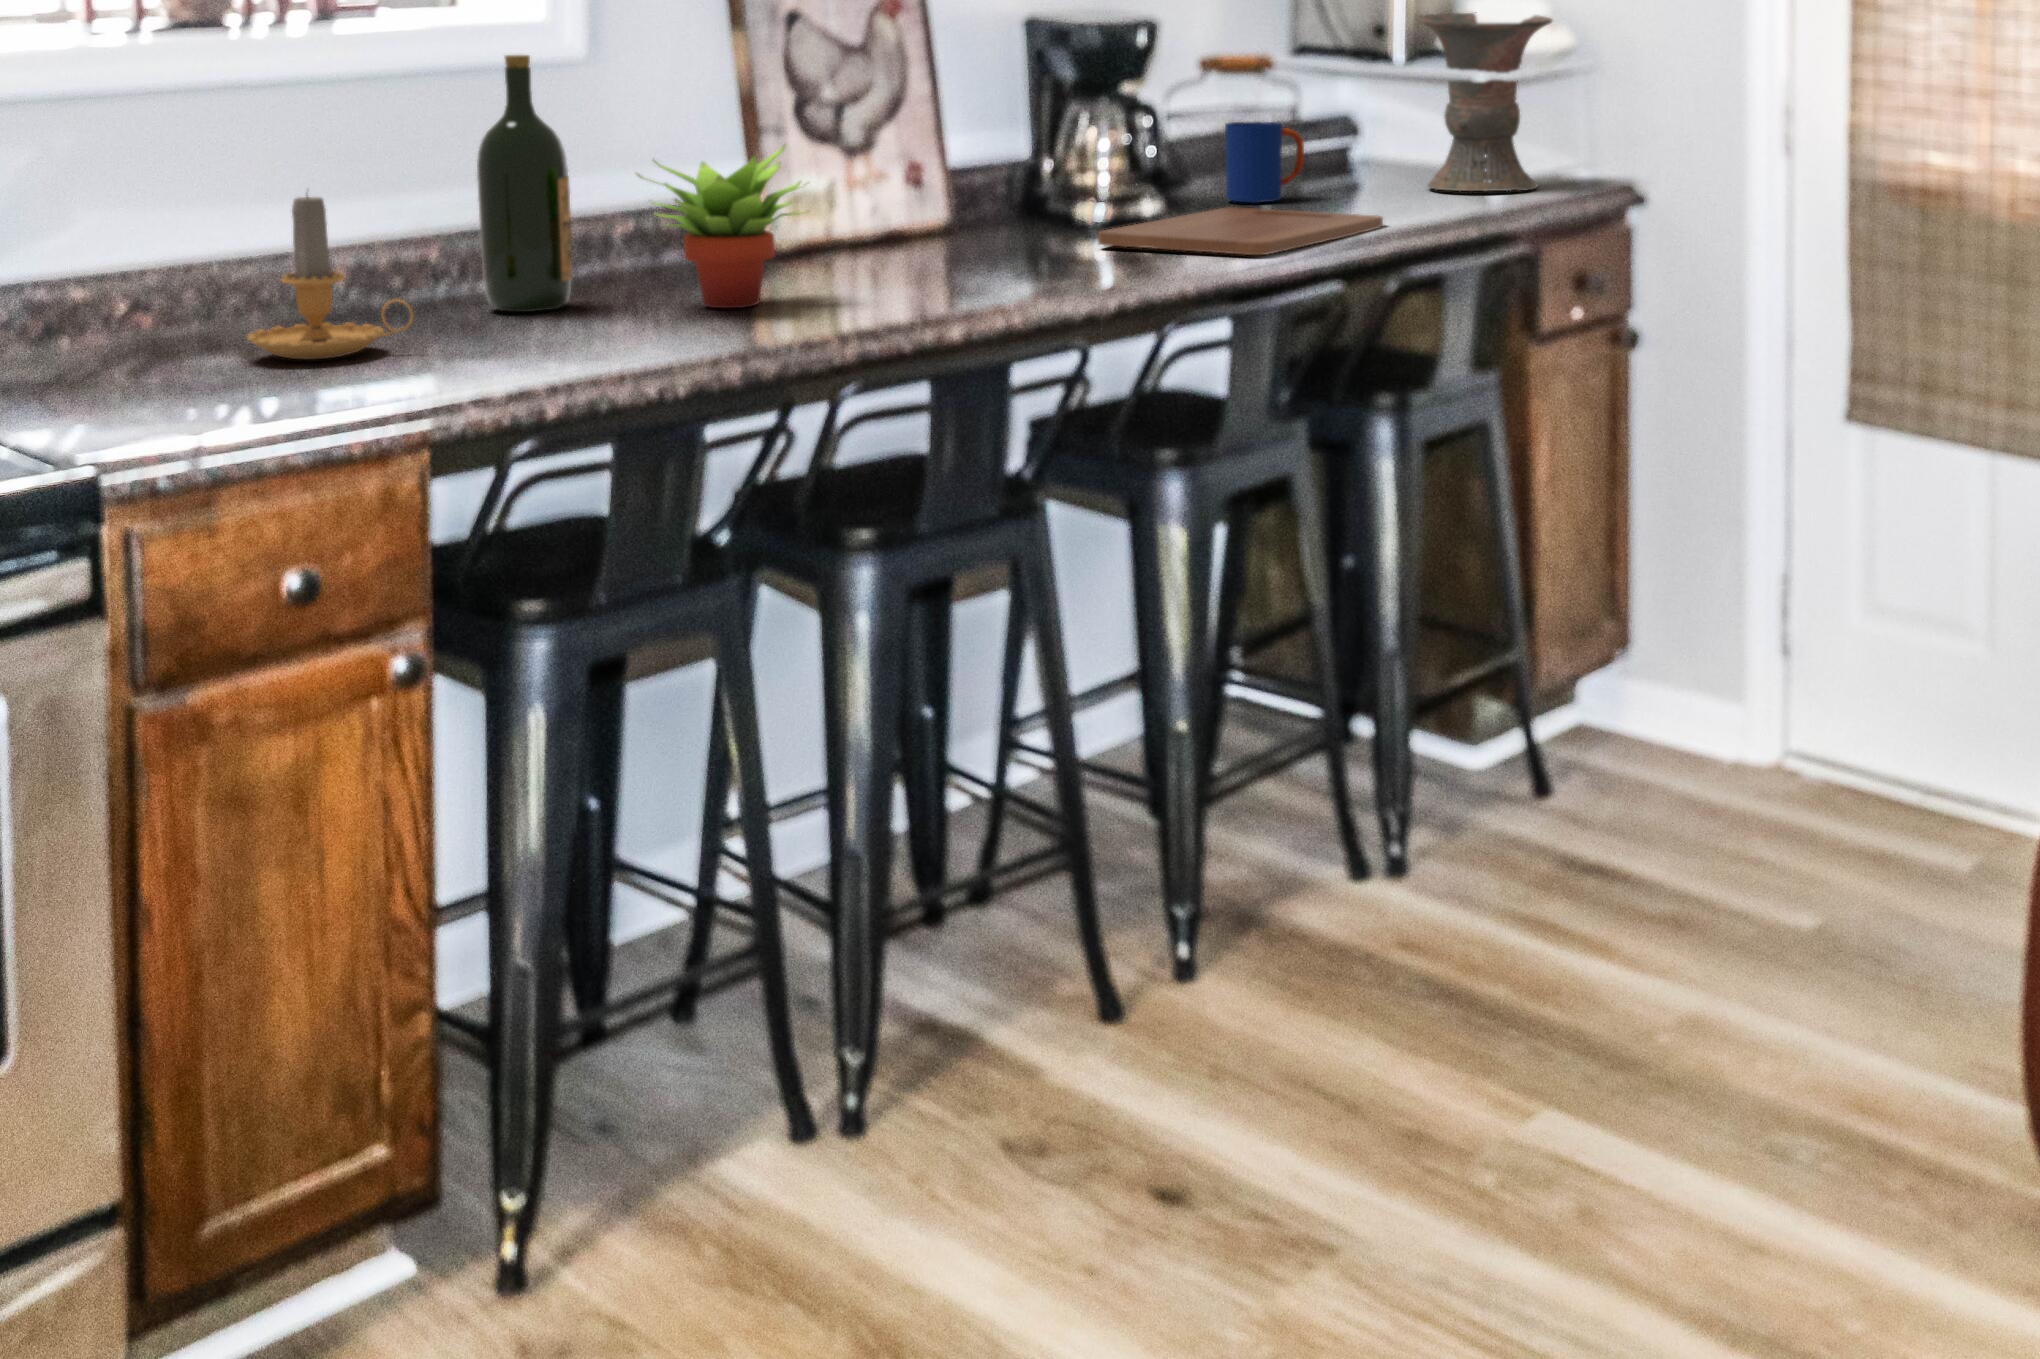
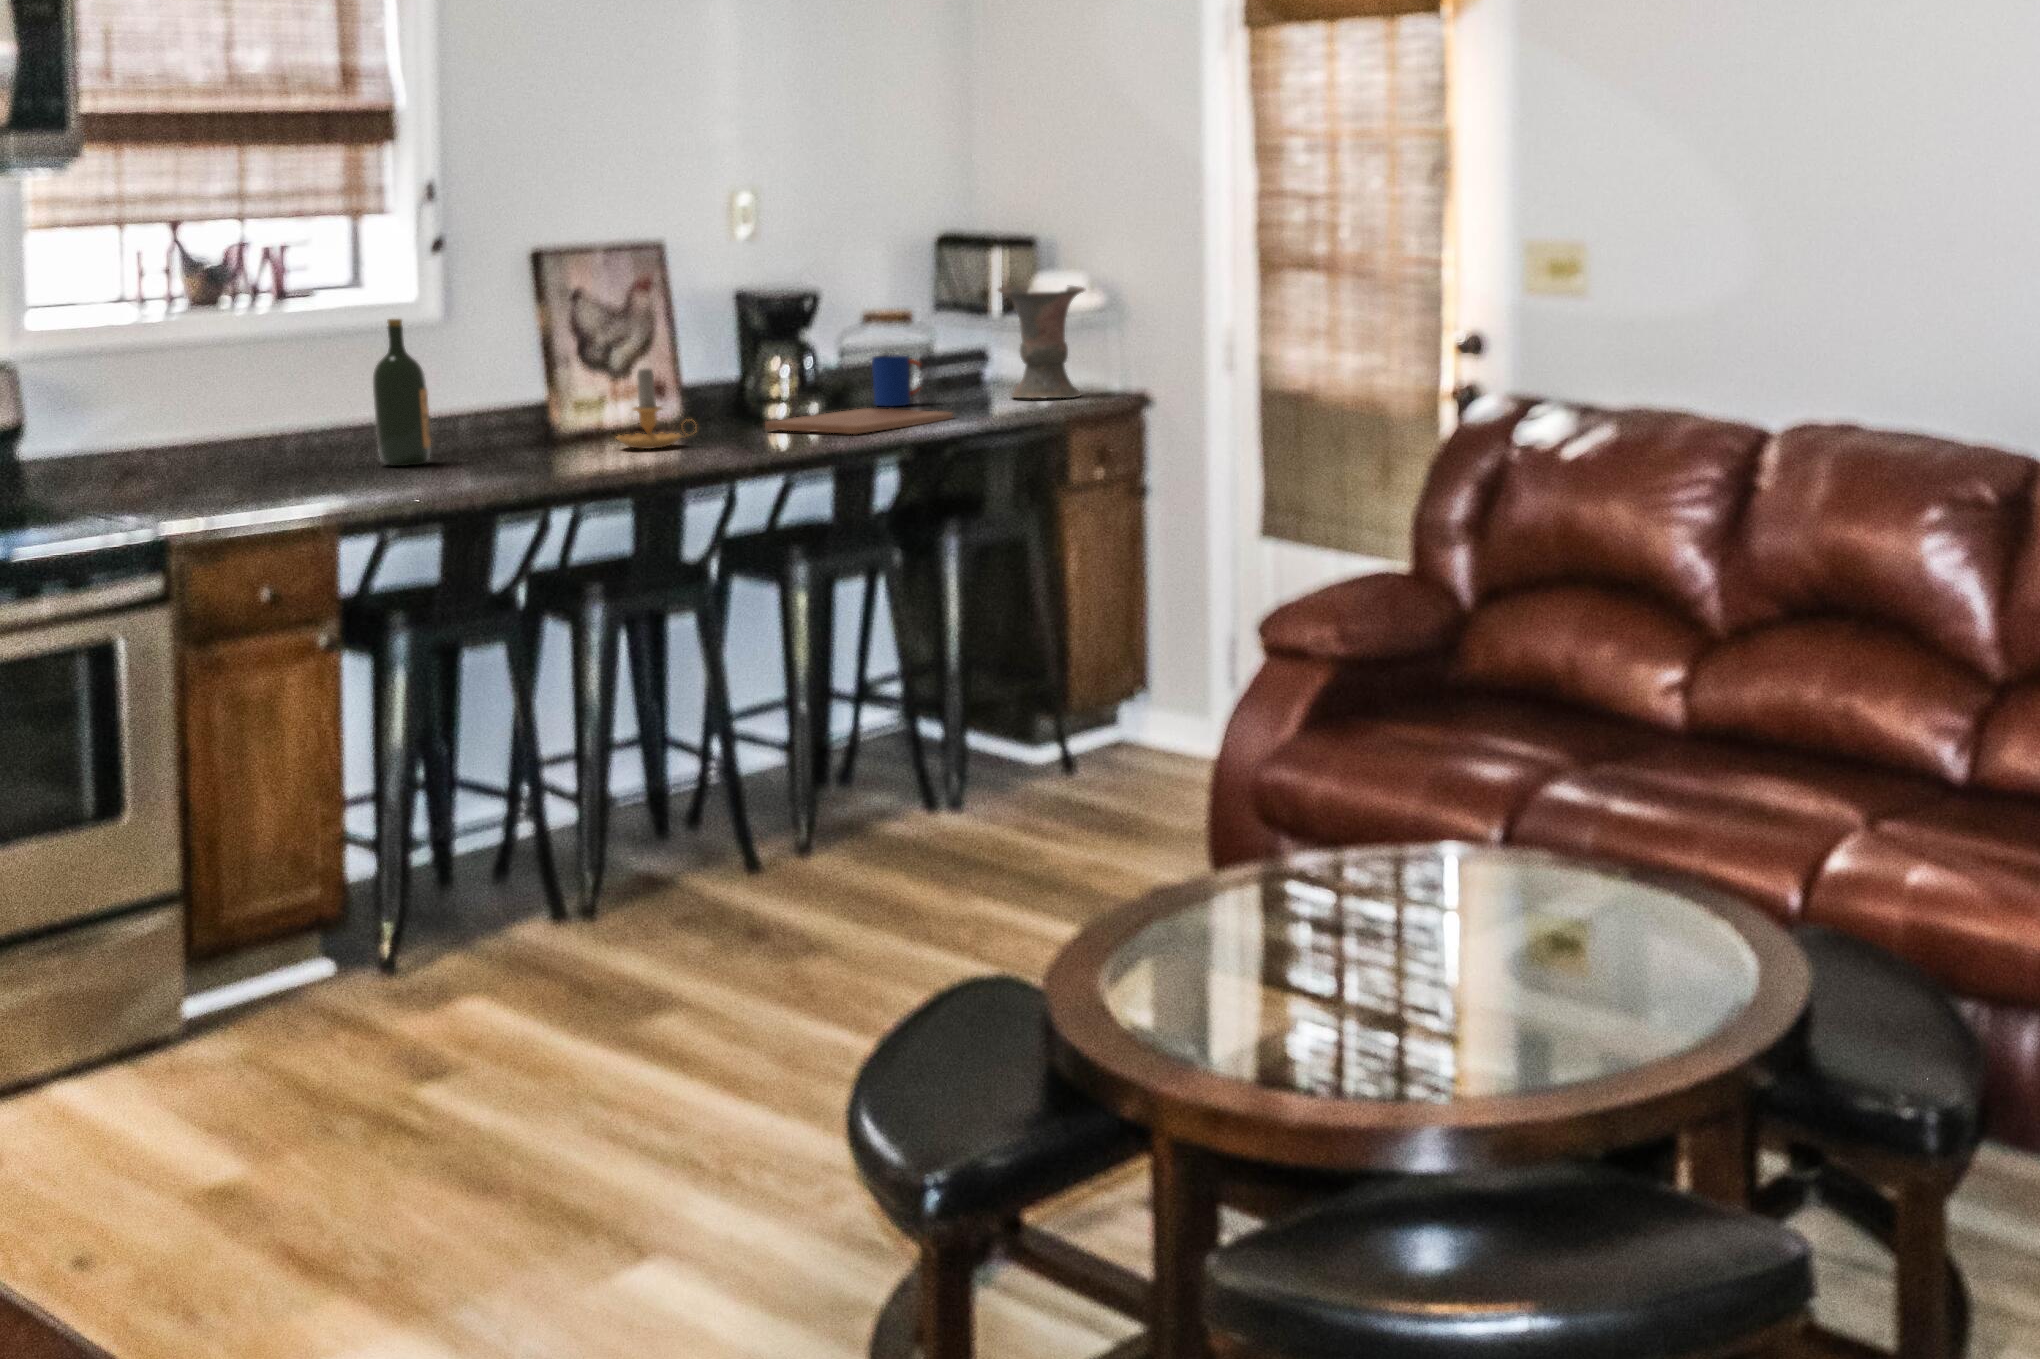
succulent plant: present [637,144,803,308] -> none [463,368,568,463]
candle: present [247,196,413,360] -> present [617,368,696,449]

